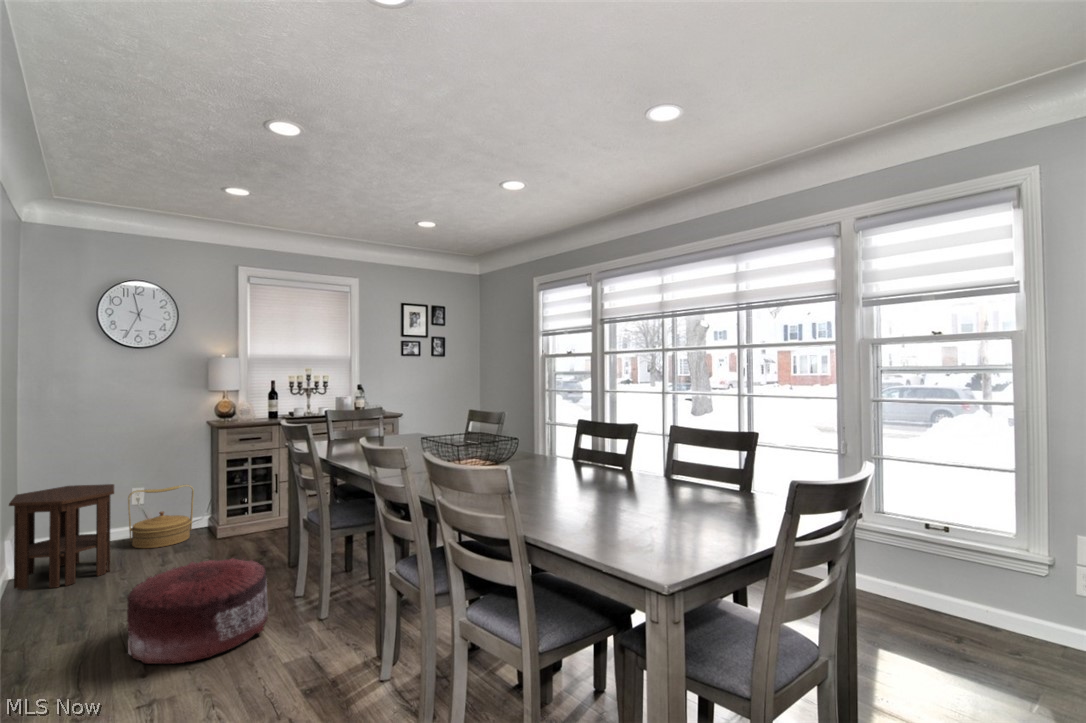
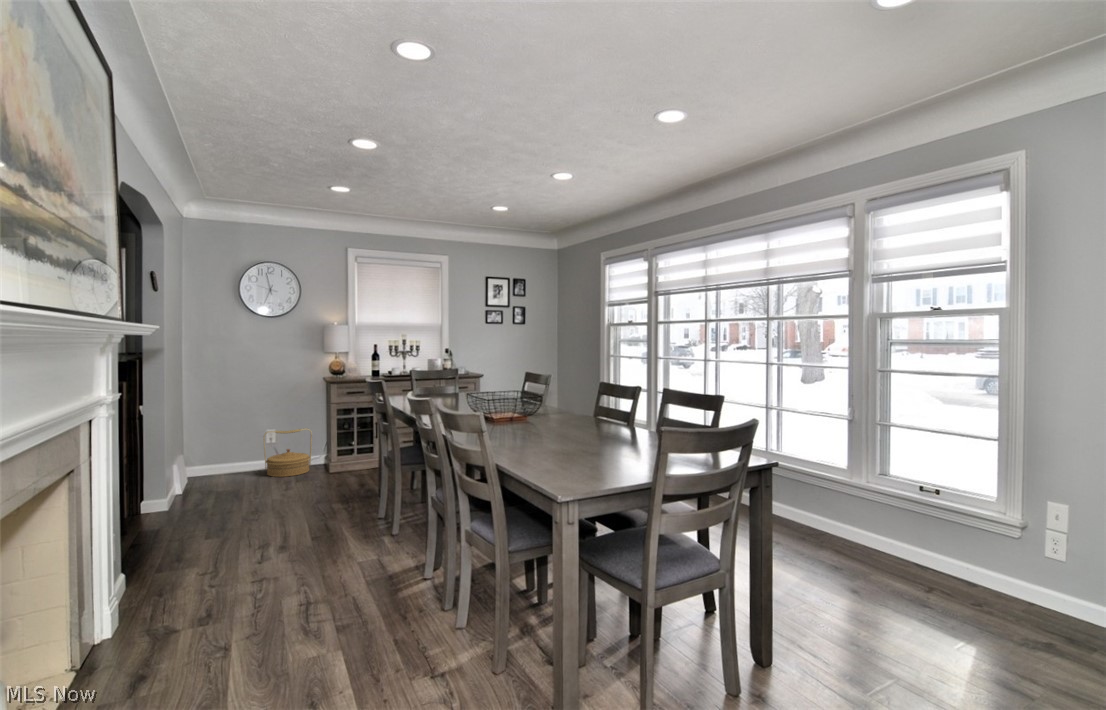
side table: present [9,484,114,590] -> none [179,424,252,500]
pouf: present [127,558,268,664] -> none [250,484,353,556]

